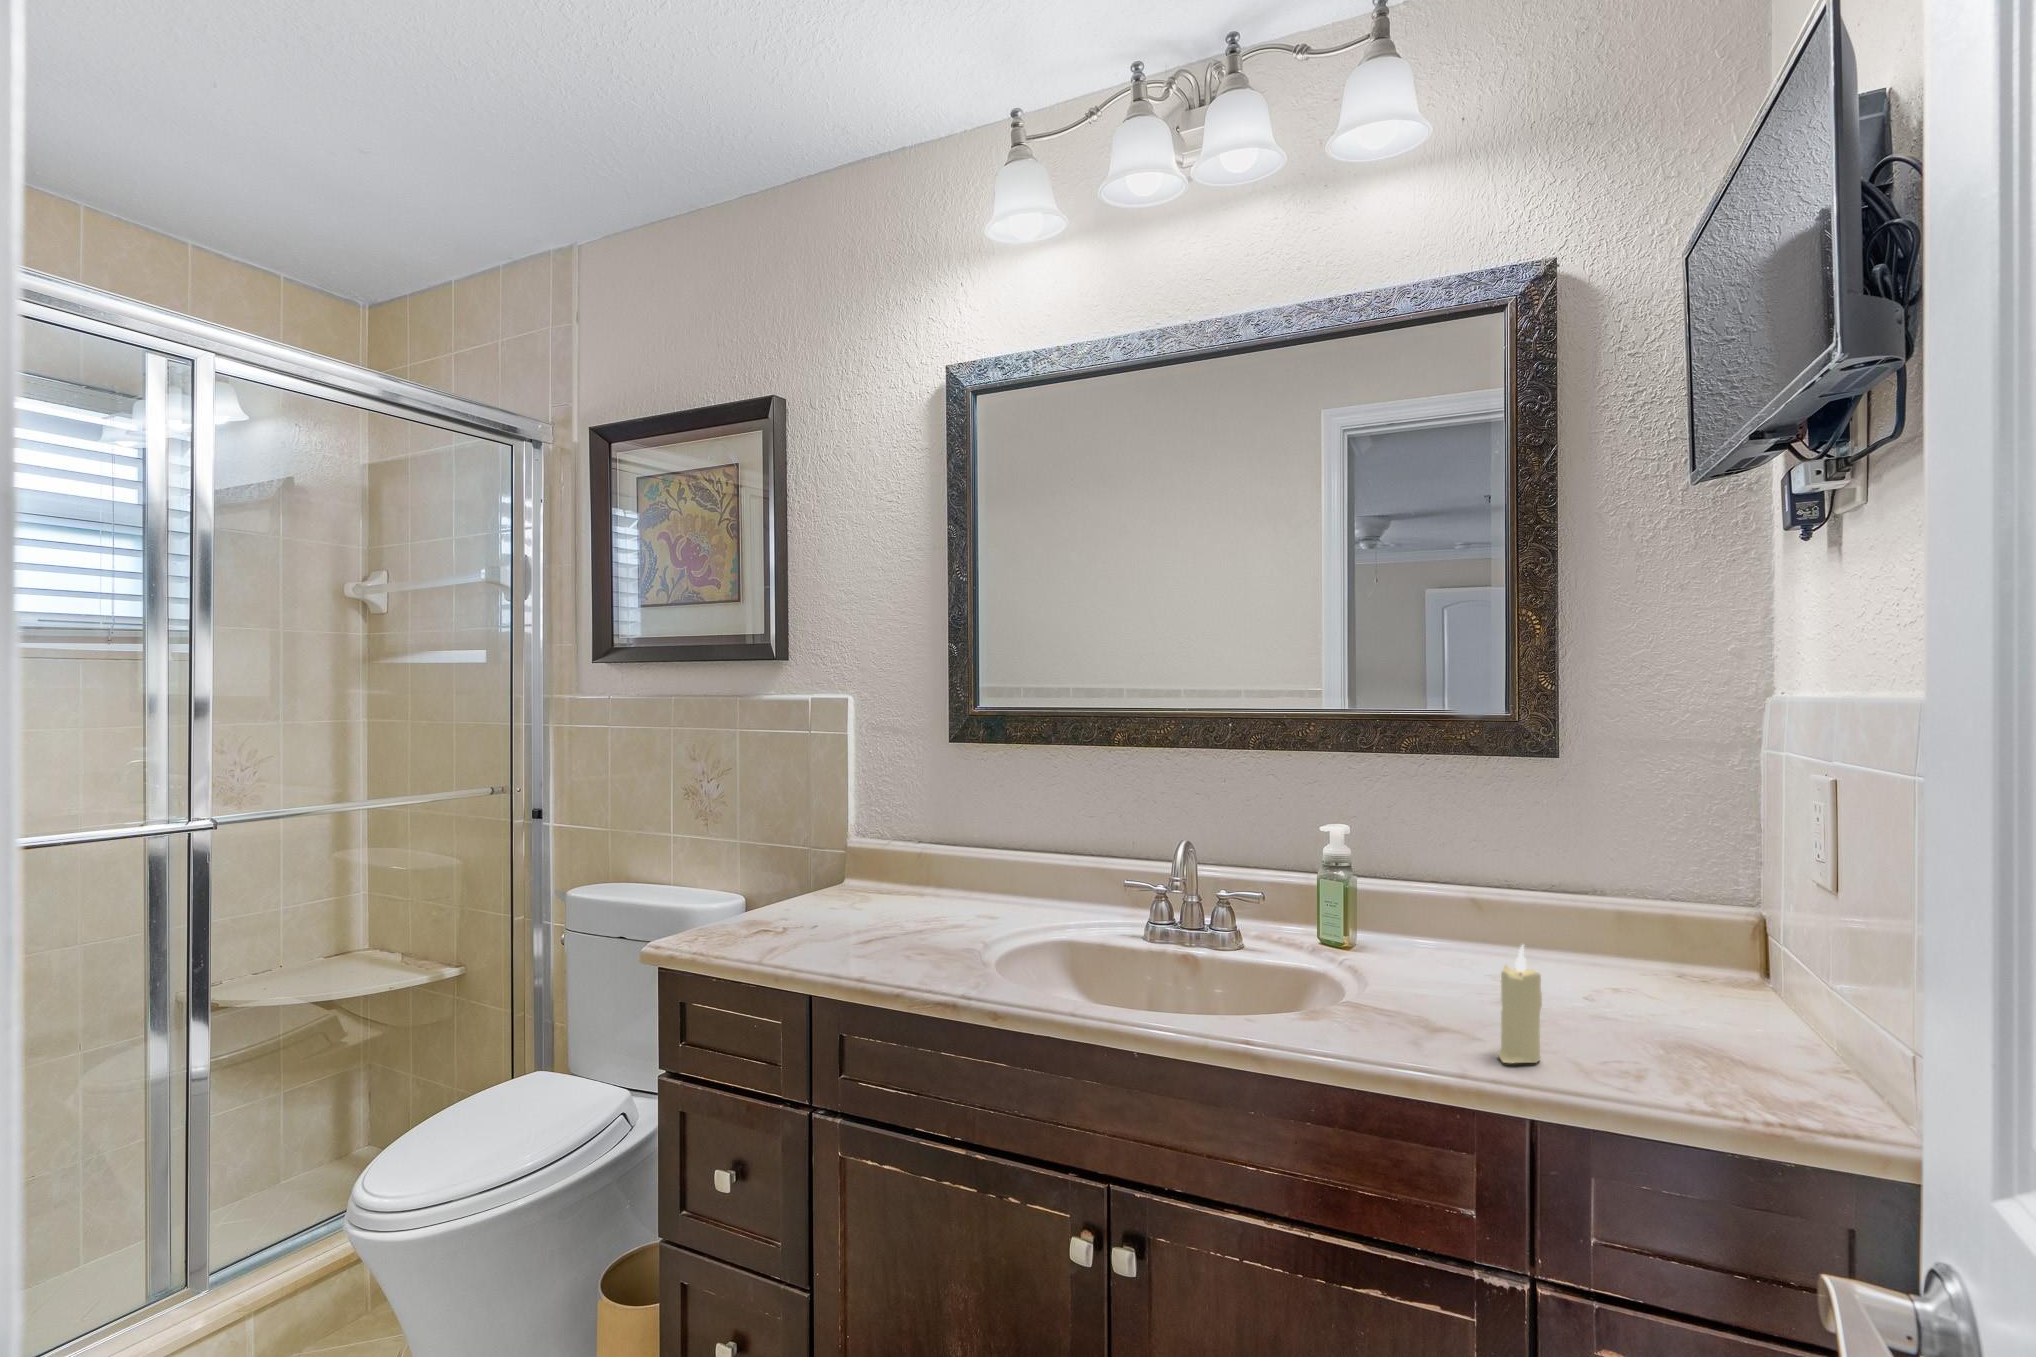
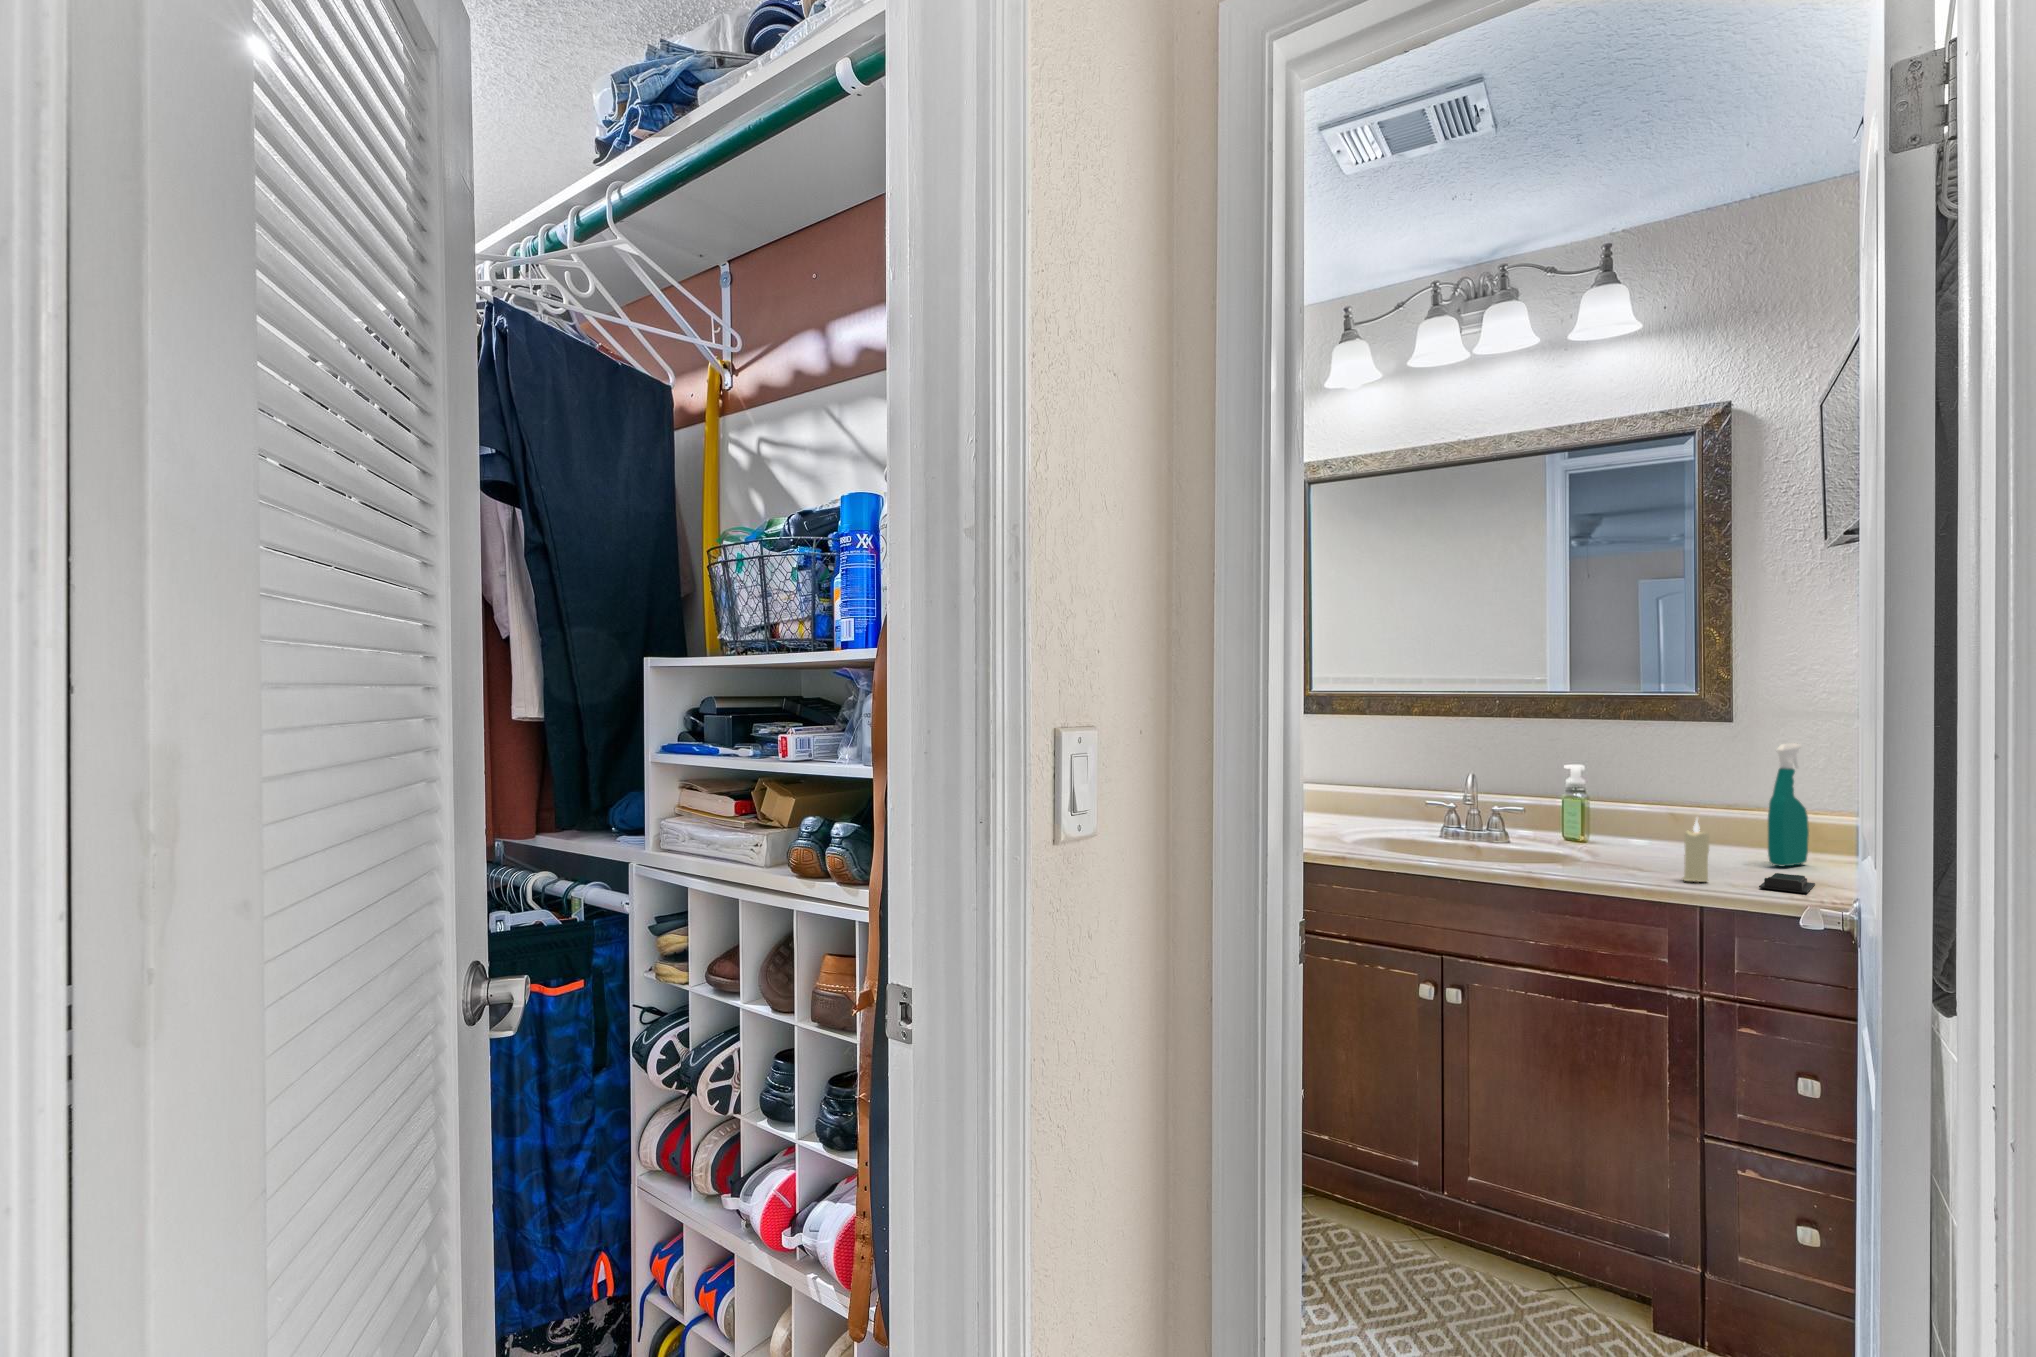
spray bottle: none [1620,796,1678,1002] -> present [1768,743,1809,866]
soap bar: none [1626,1037,1709,1093] -> present [1759,873,1815,893]

